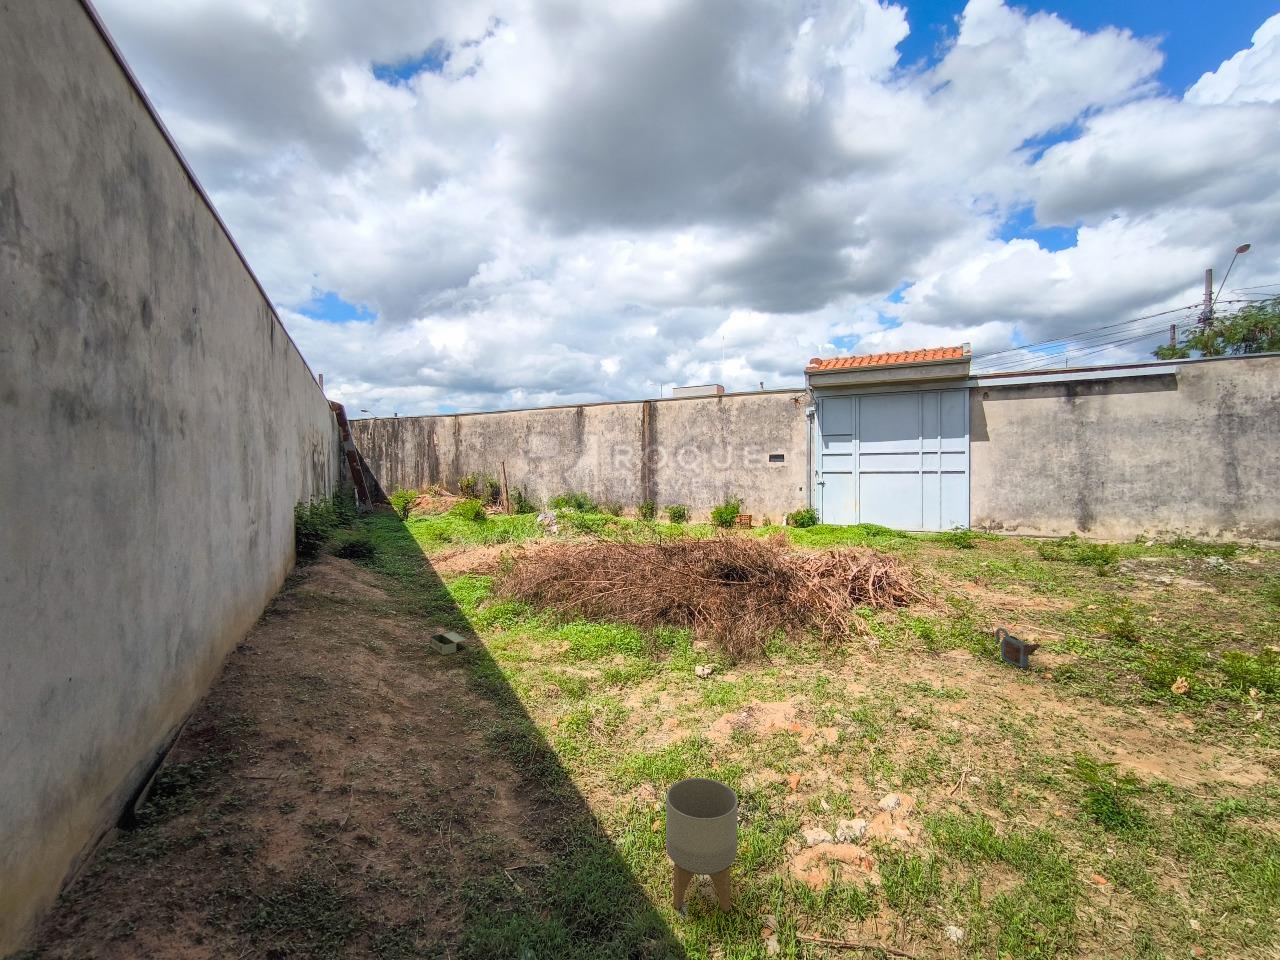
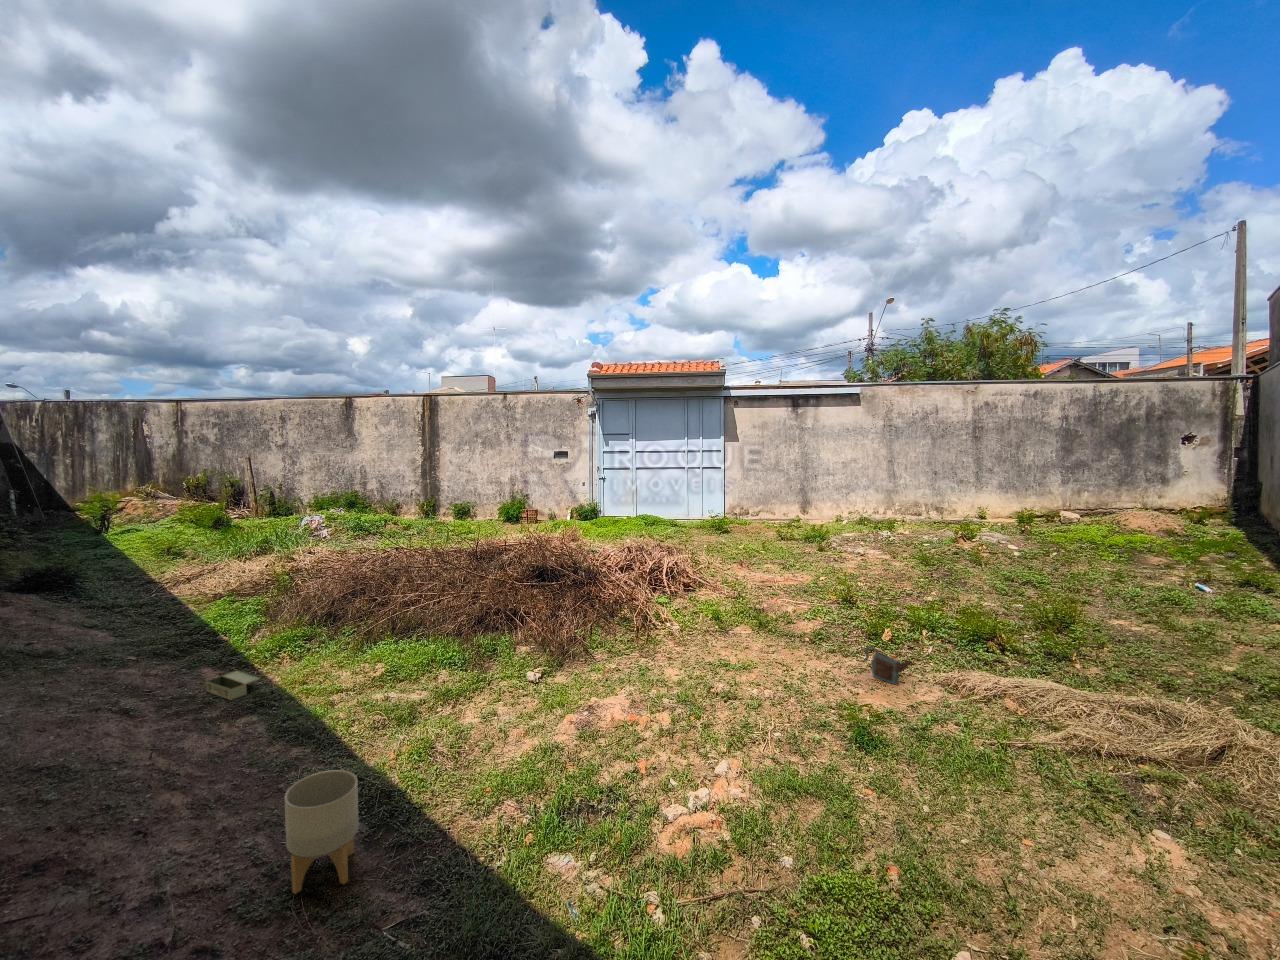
watering can: present [995,628,1040,667] -> present [864,646,913,684]
planter: present [666,778,738,912] -> present [285,770,359,894]

